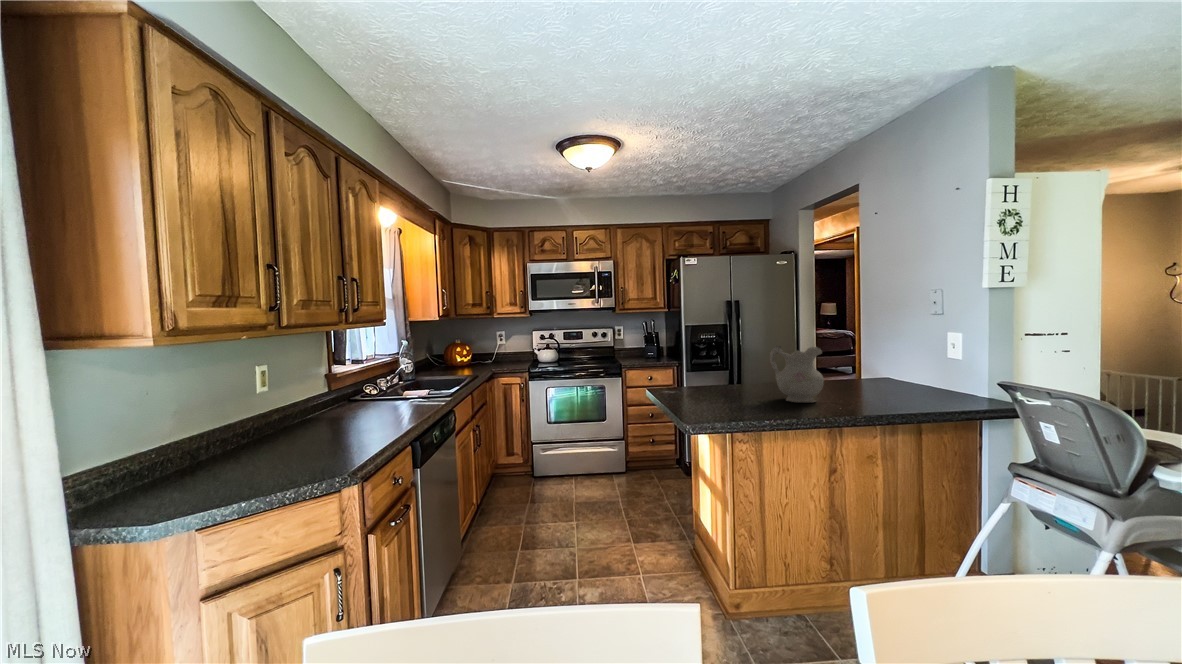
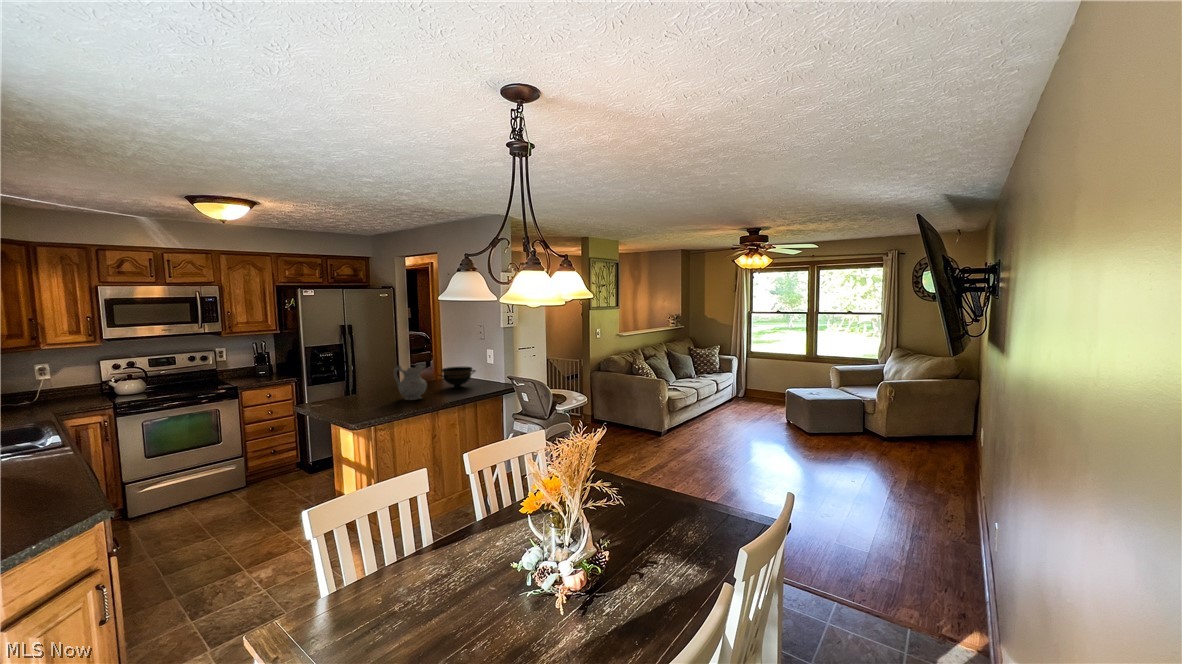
bowl: none [846,358,921,395] -> present [439,367,475,389]

